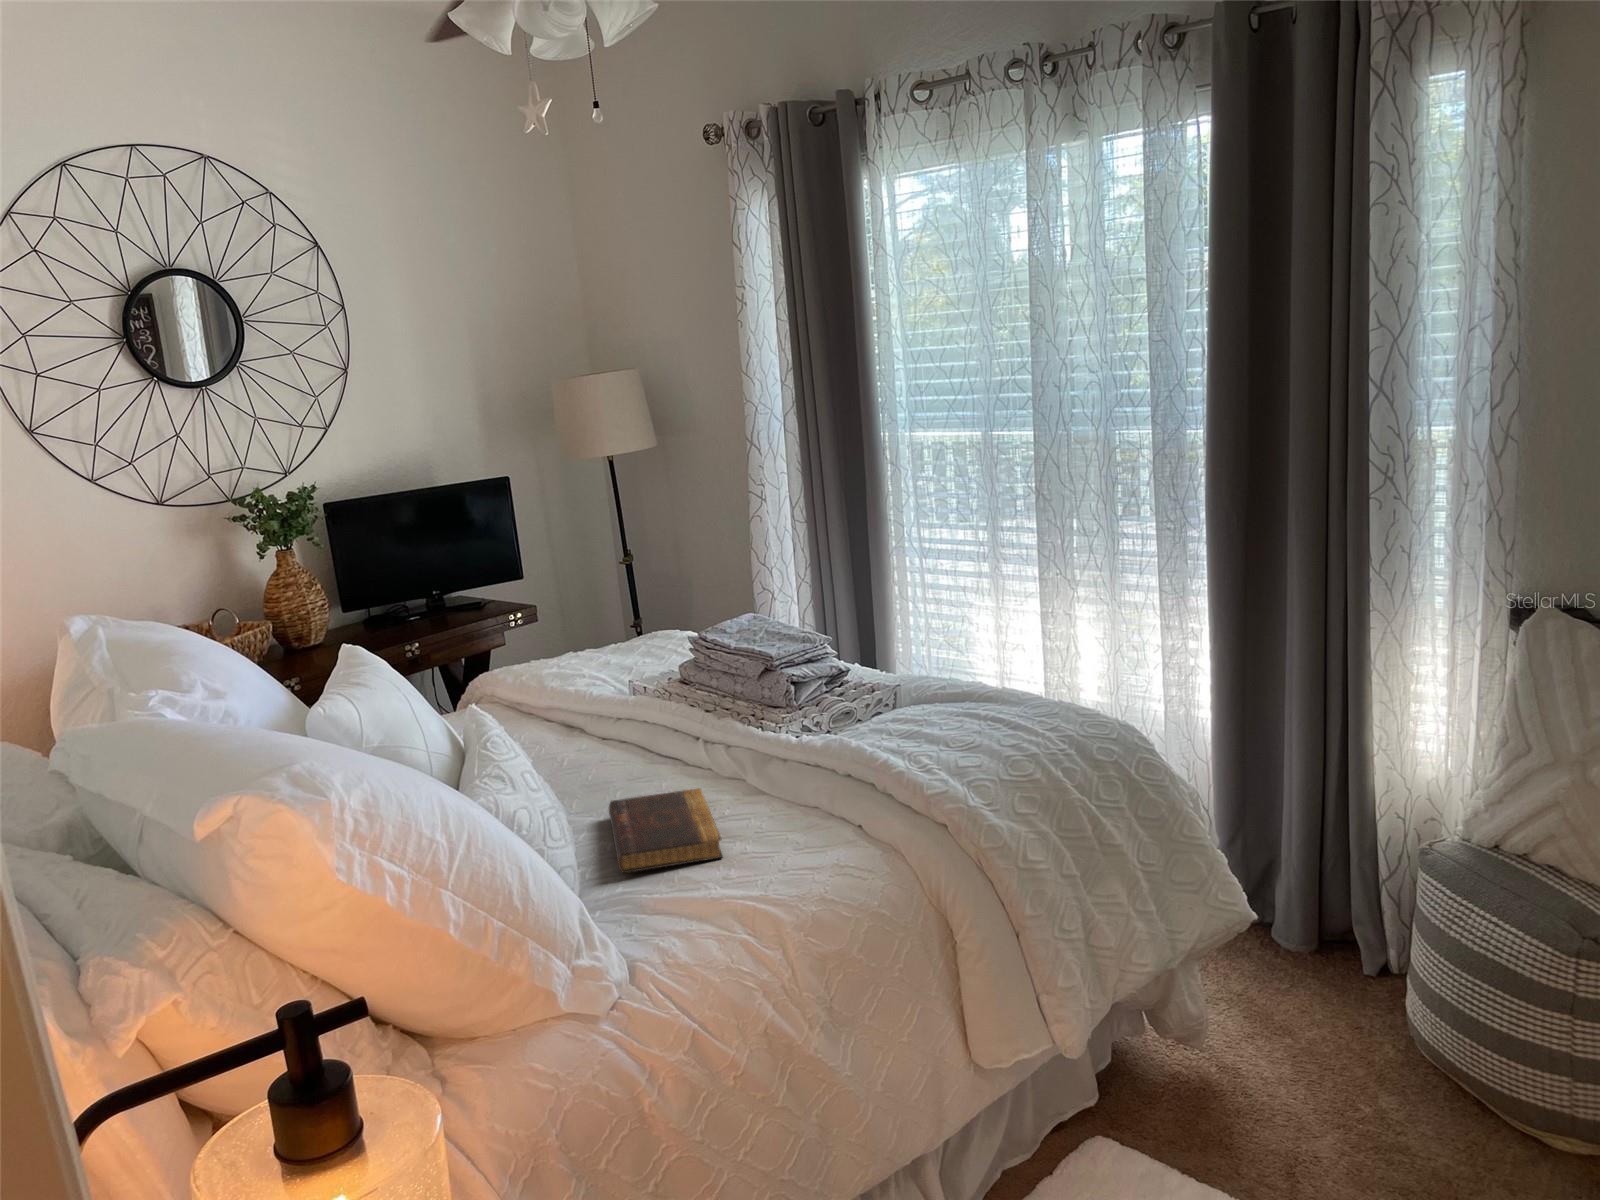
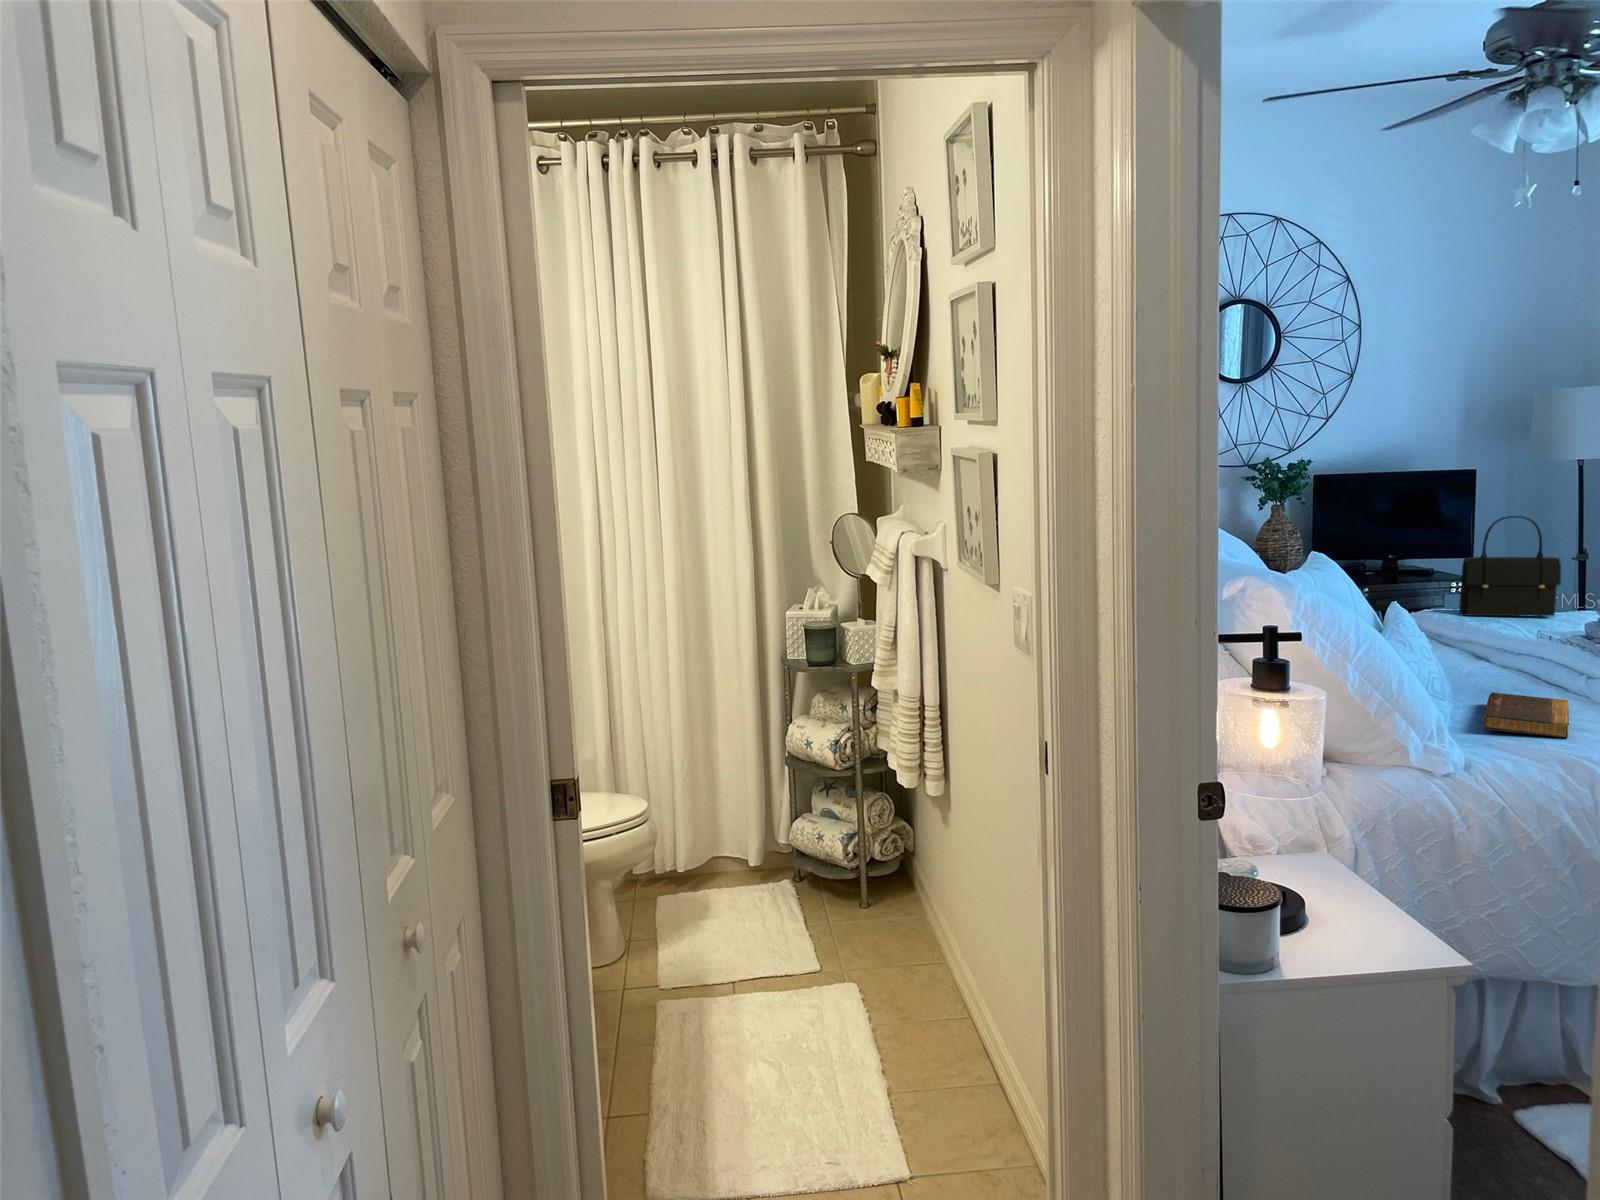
handbag: none [528,538,637,674] -> present [1459,516,1561,617]

